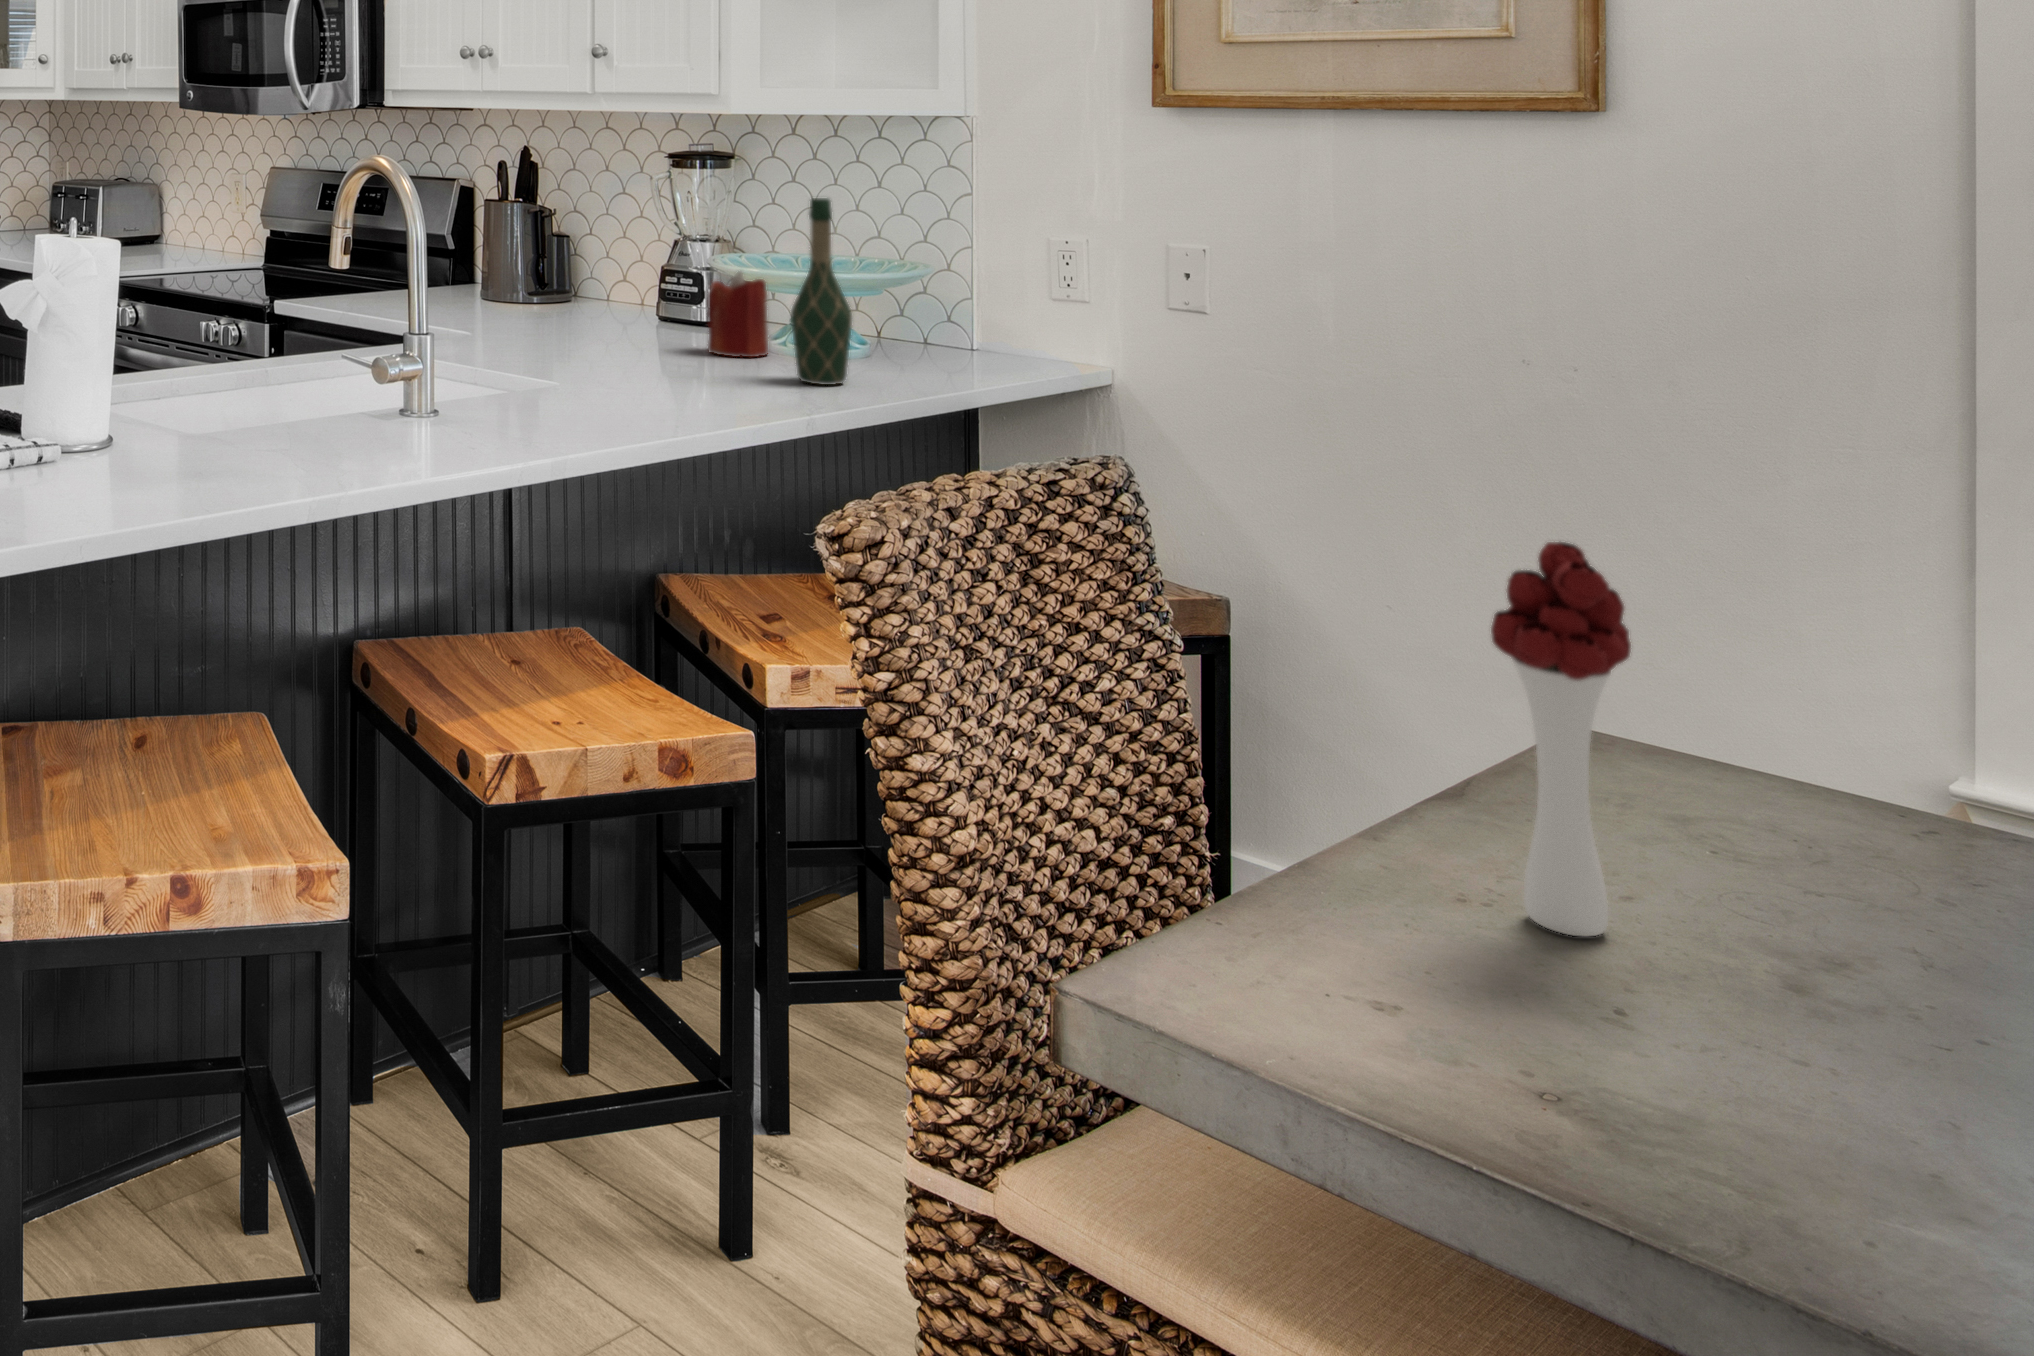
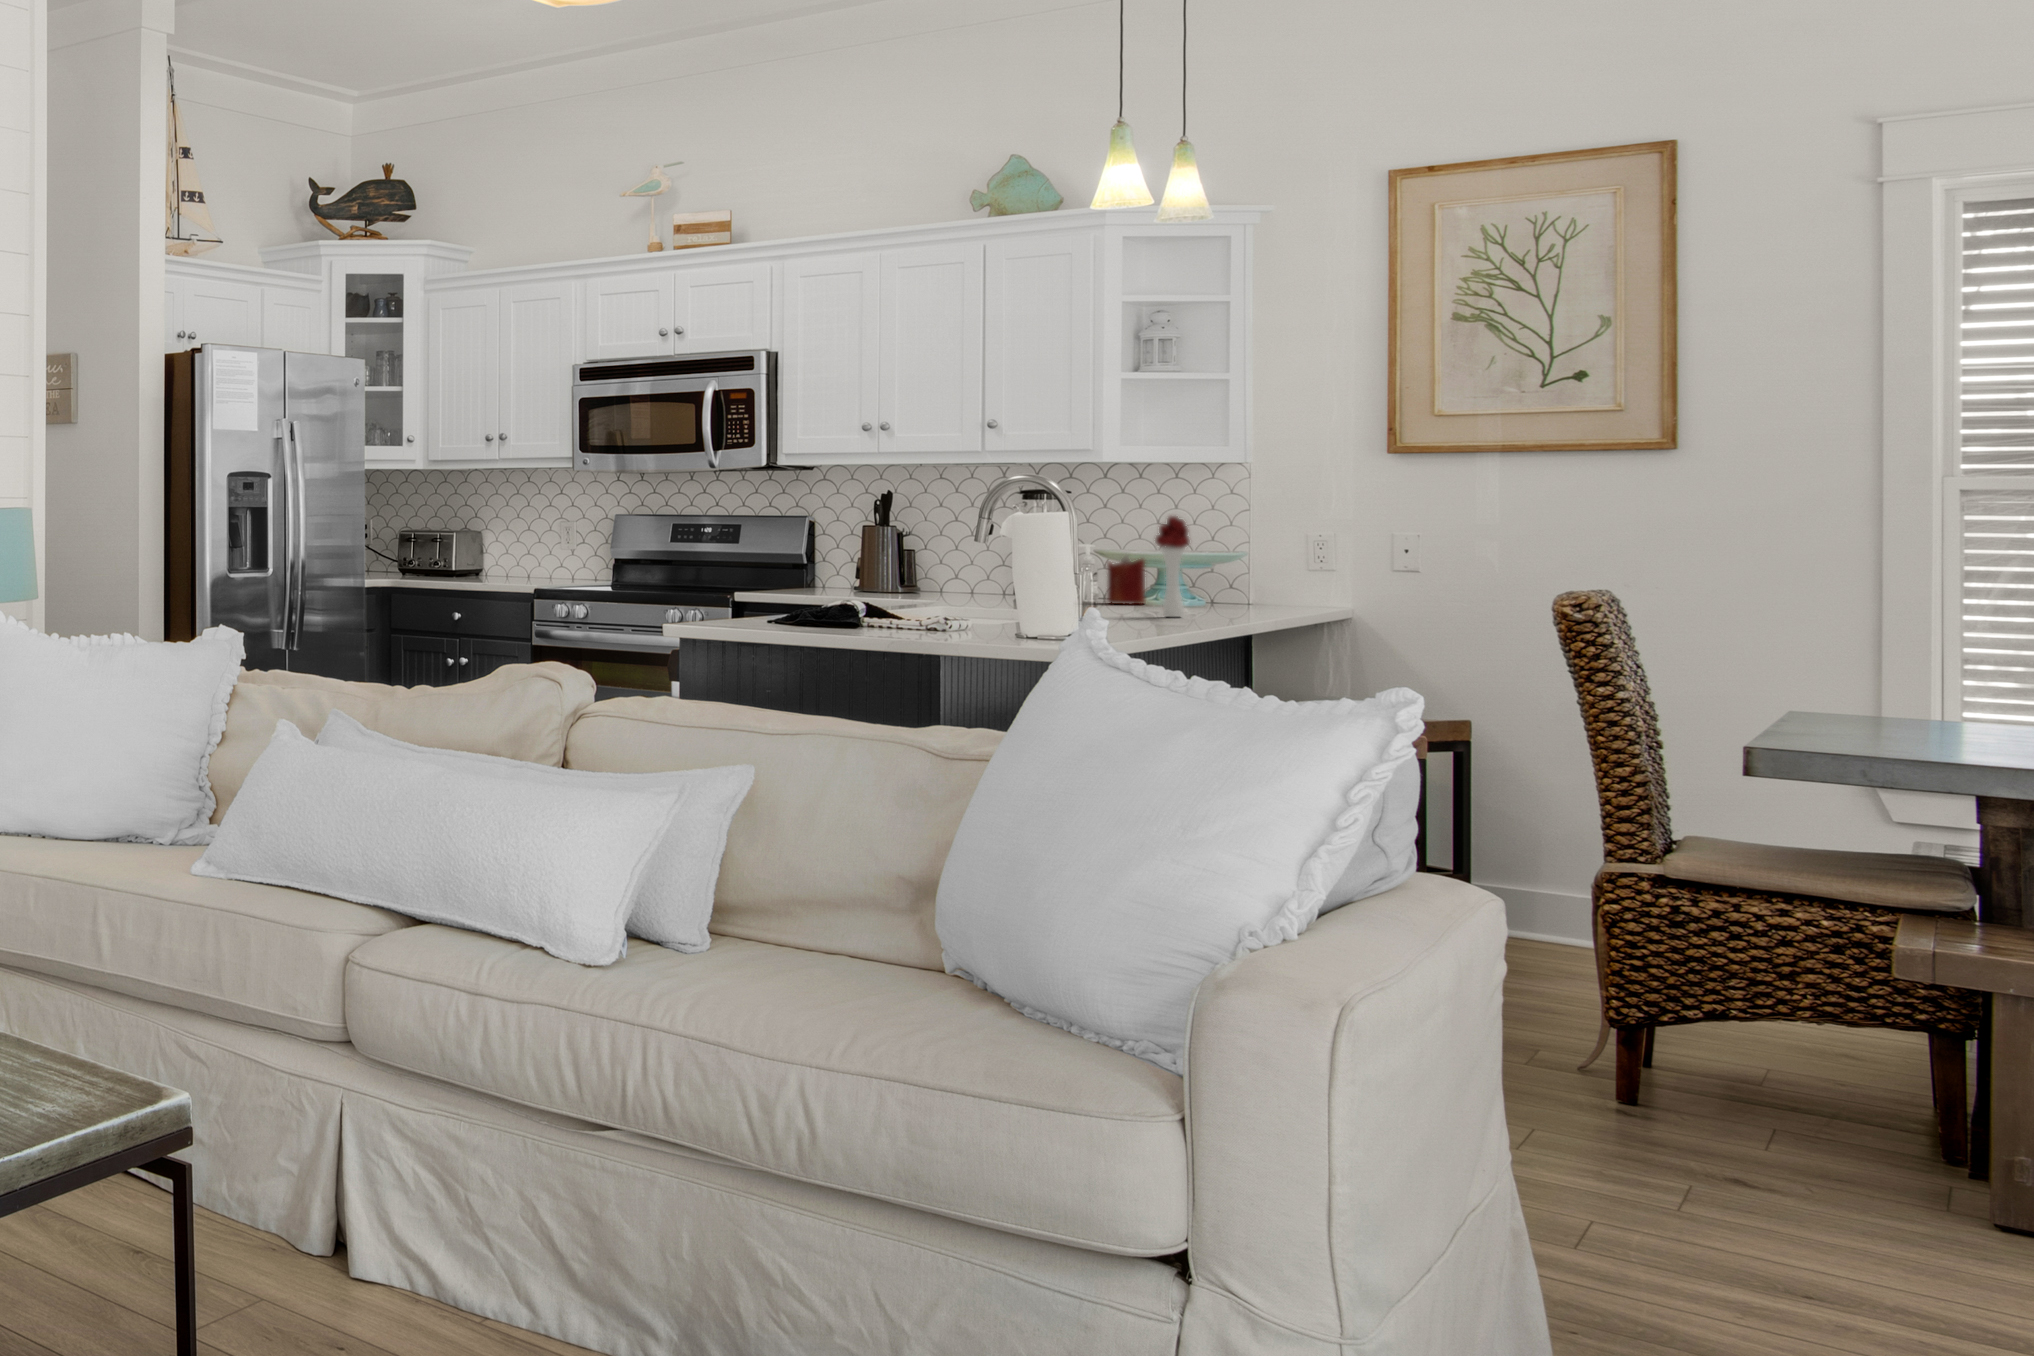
wine bottle: present [791,198,852,385] -> none [1202,505,1241,611]
flower bouquet: present [1491,542,1631,936] -> present [1156,516,1189,617]

